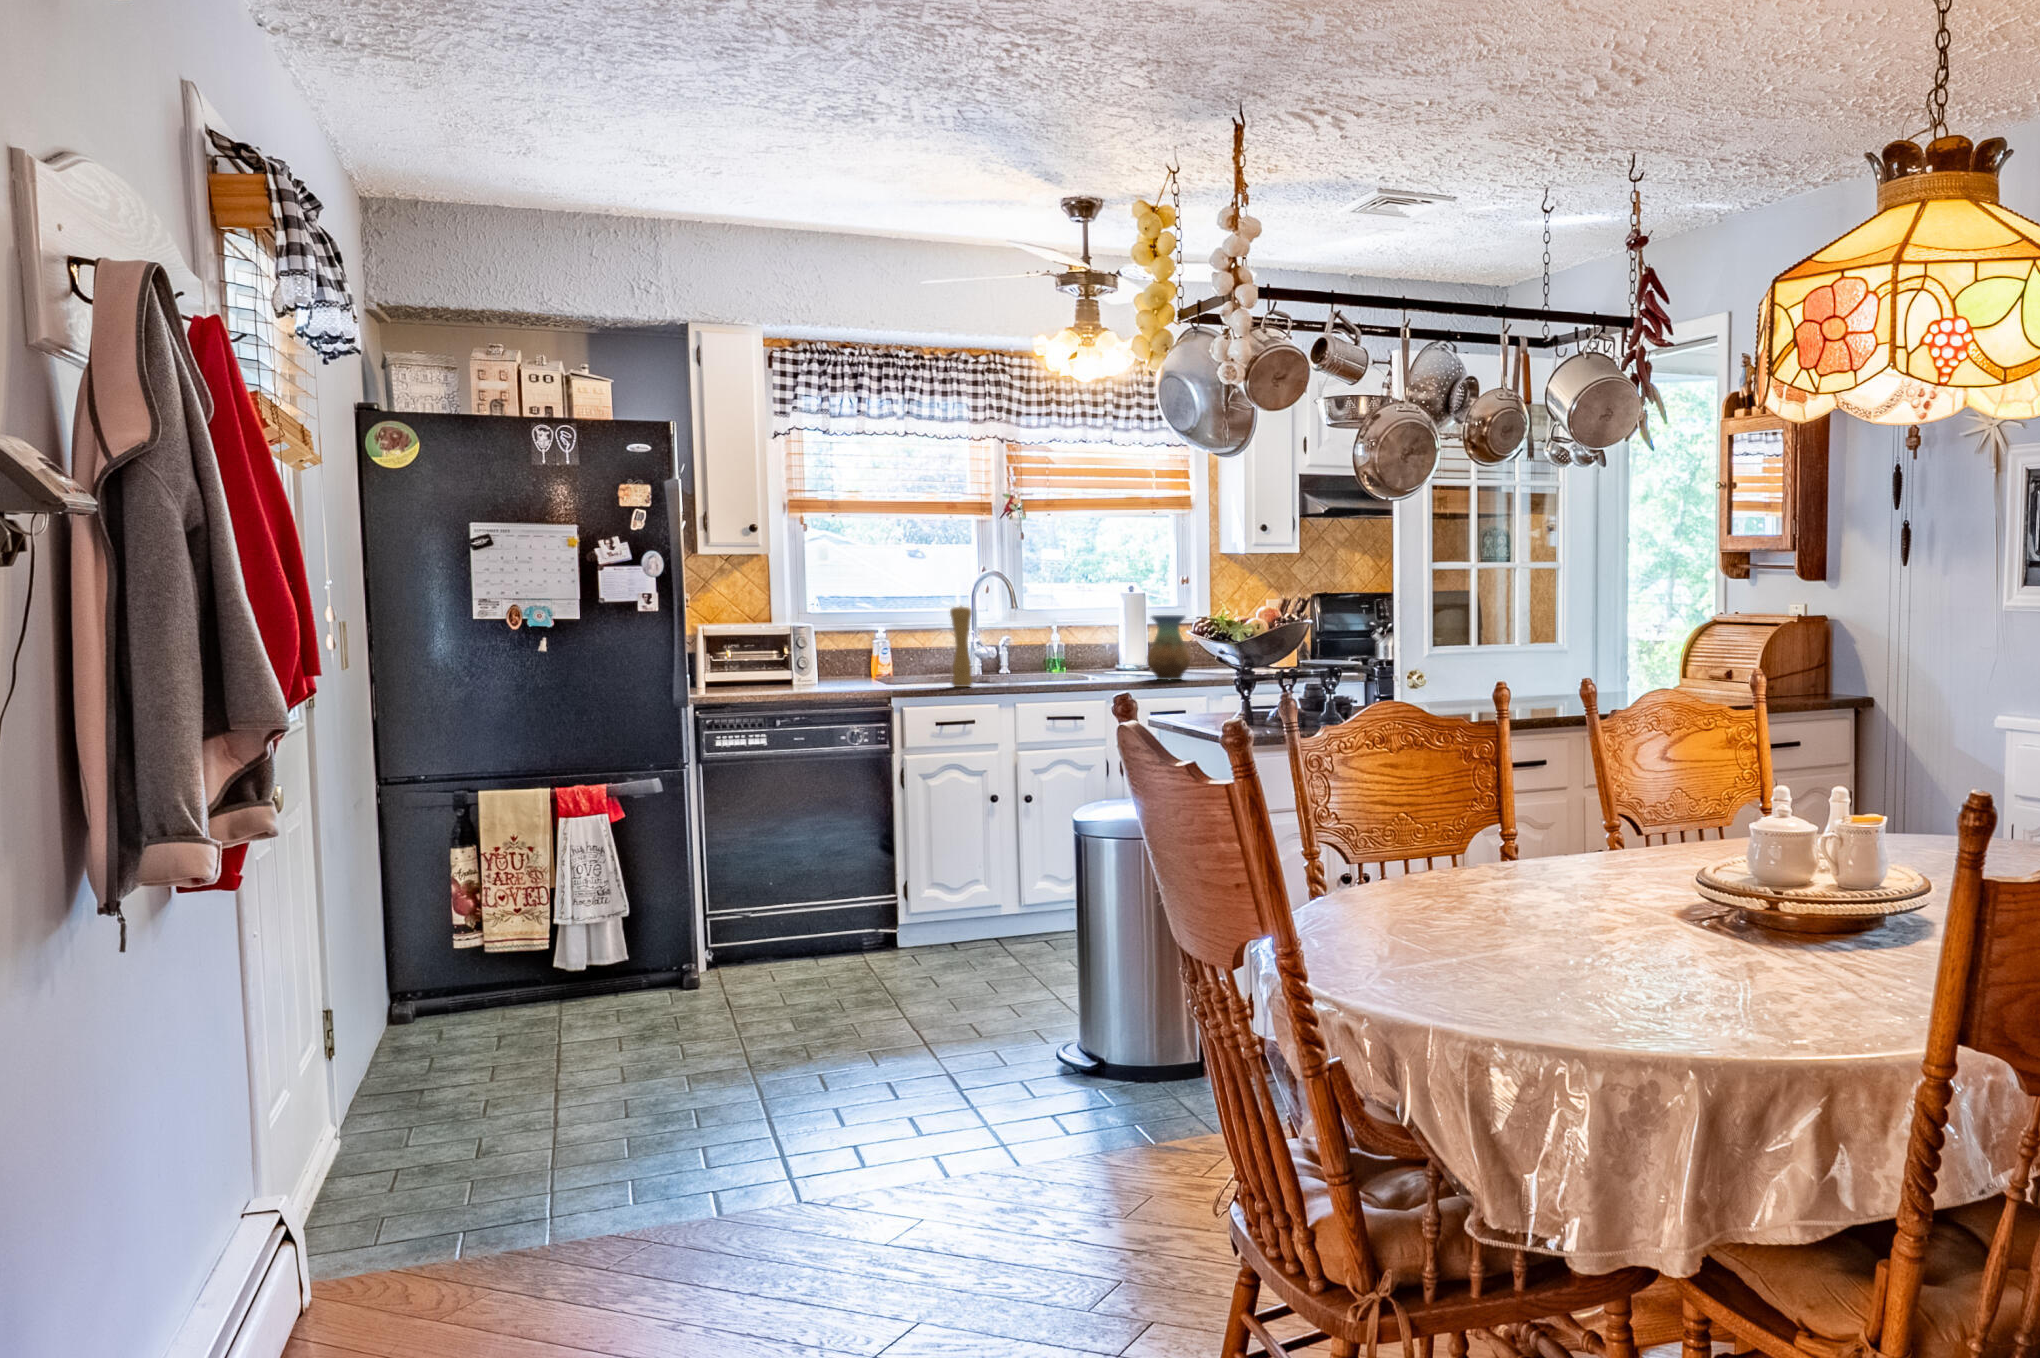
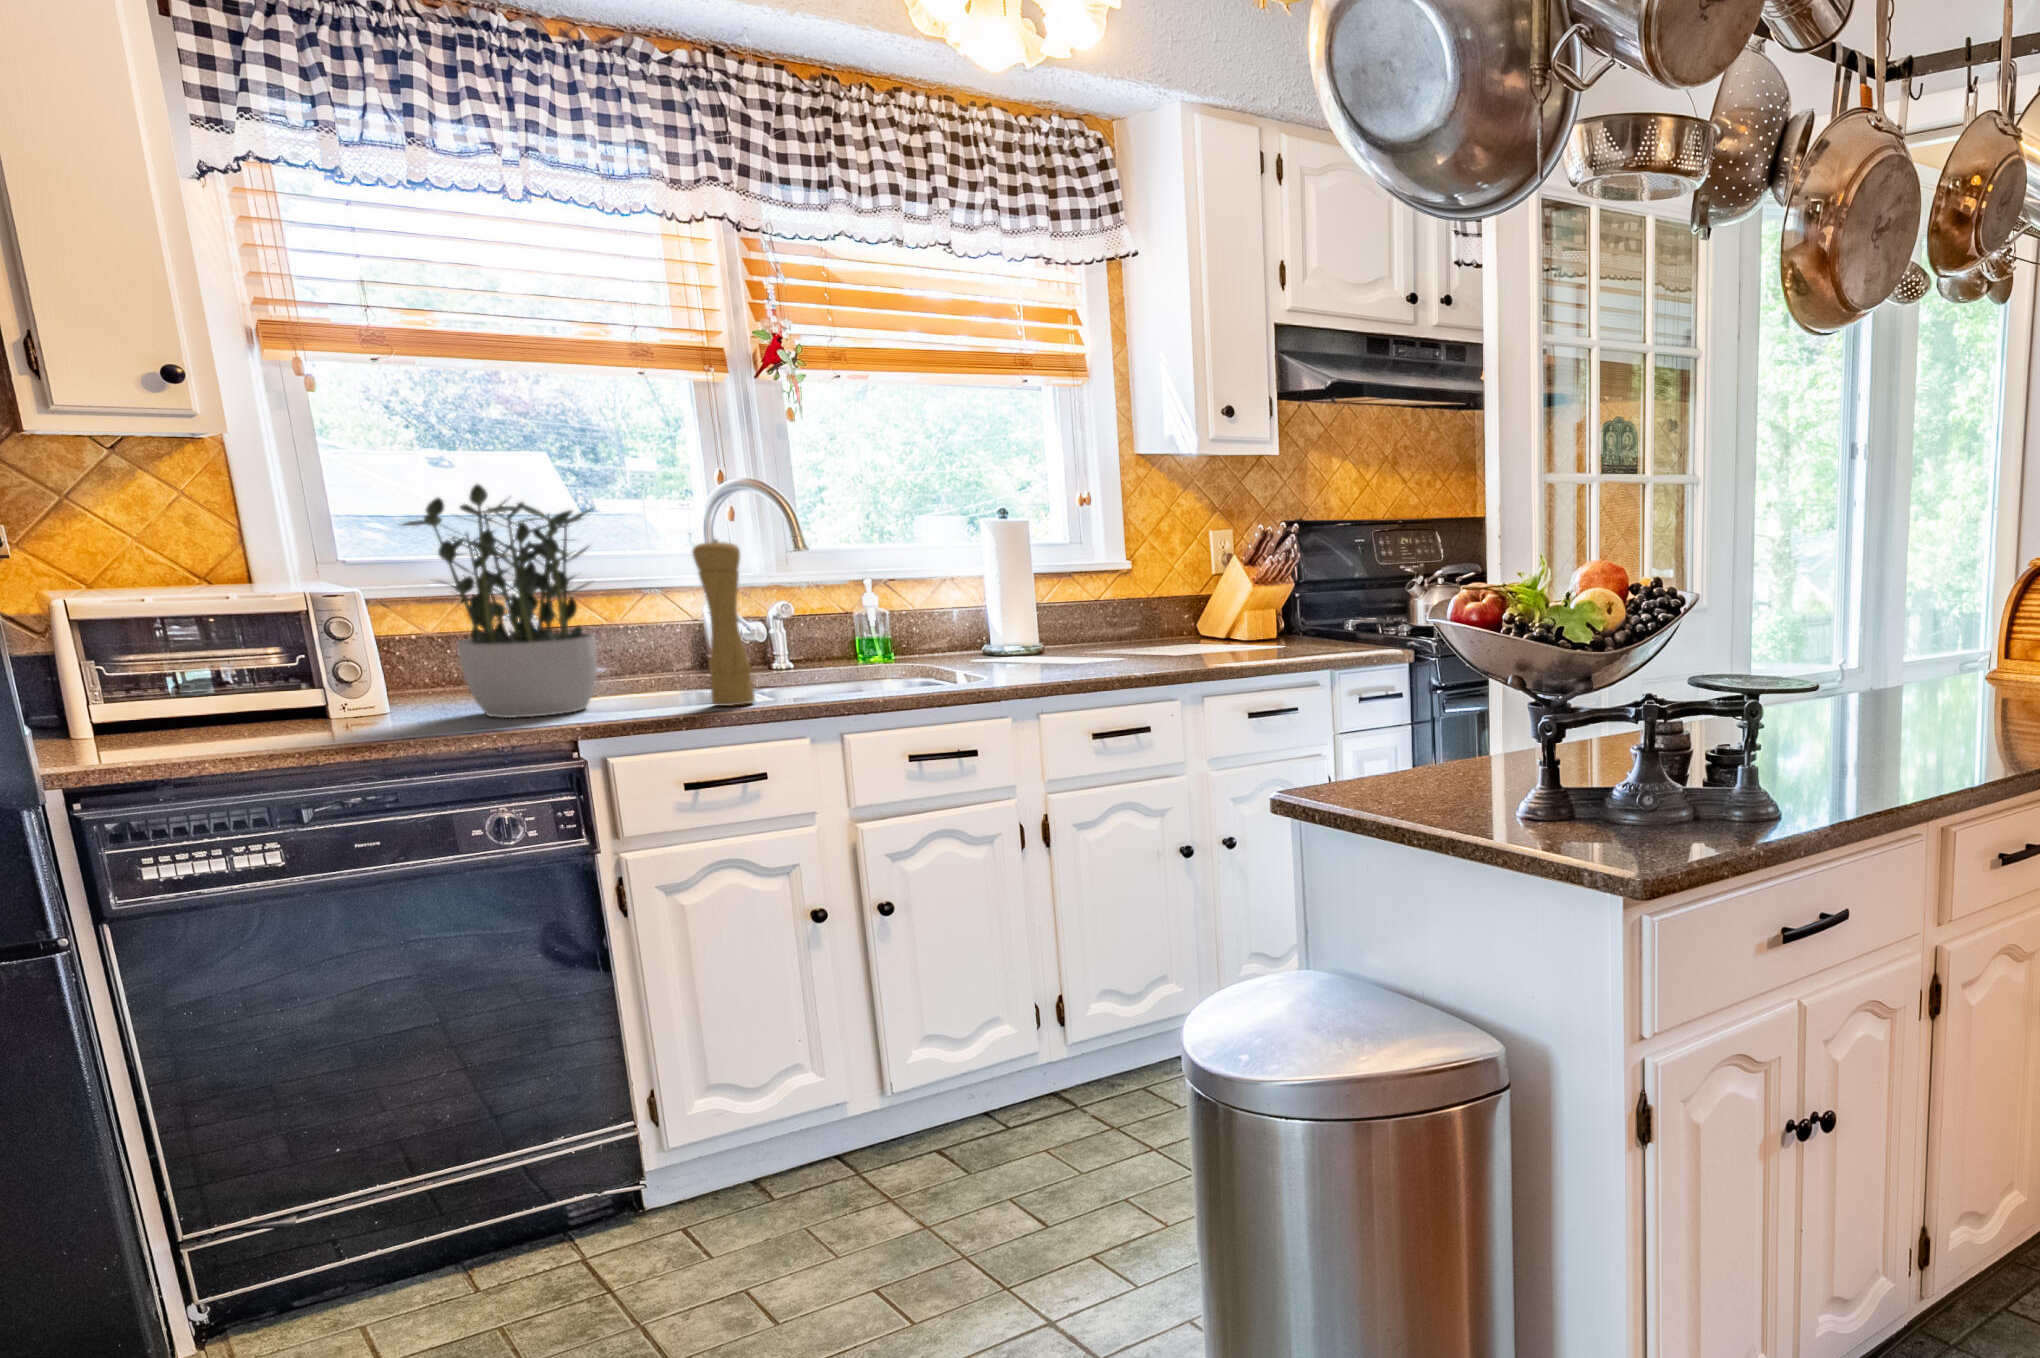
potted plant: none [829,578,914,688] -> present [402,484,597,718]
vase: present [1147,615,1190,680] -> none [1071,552,1148,668]

